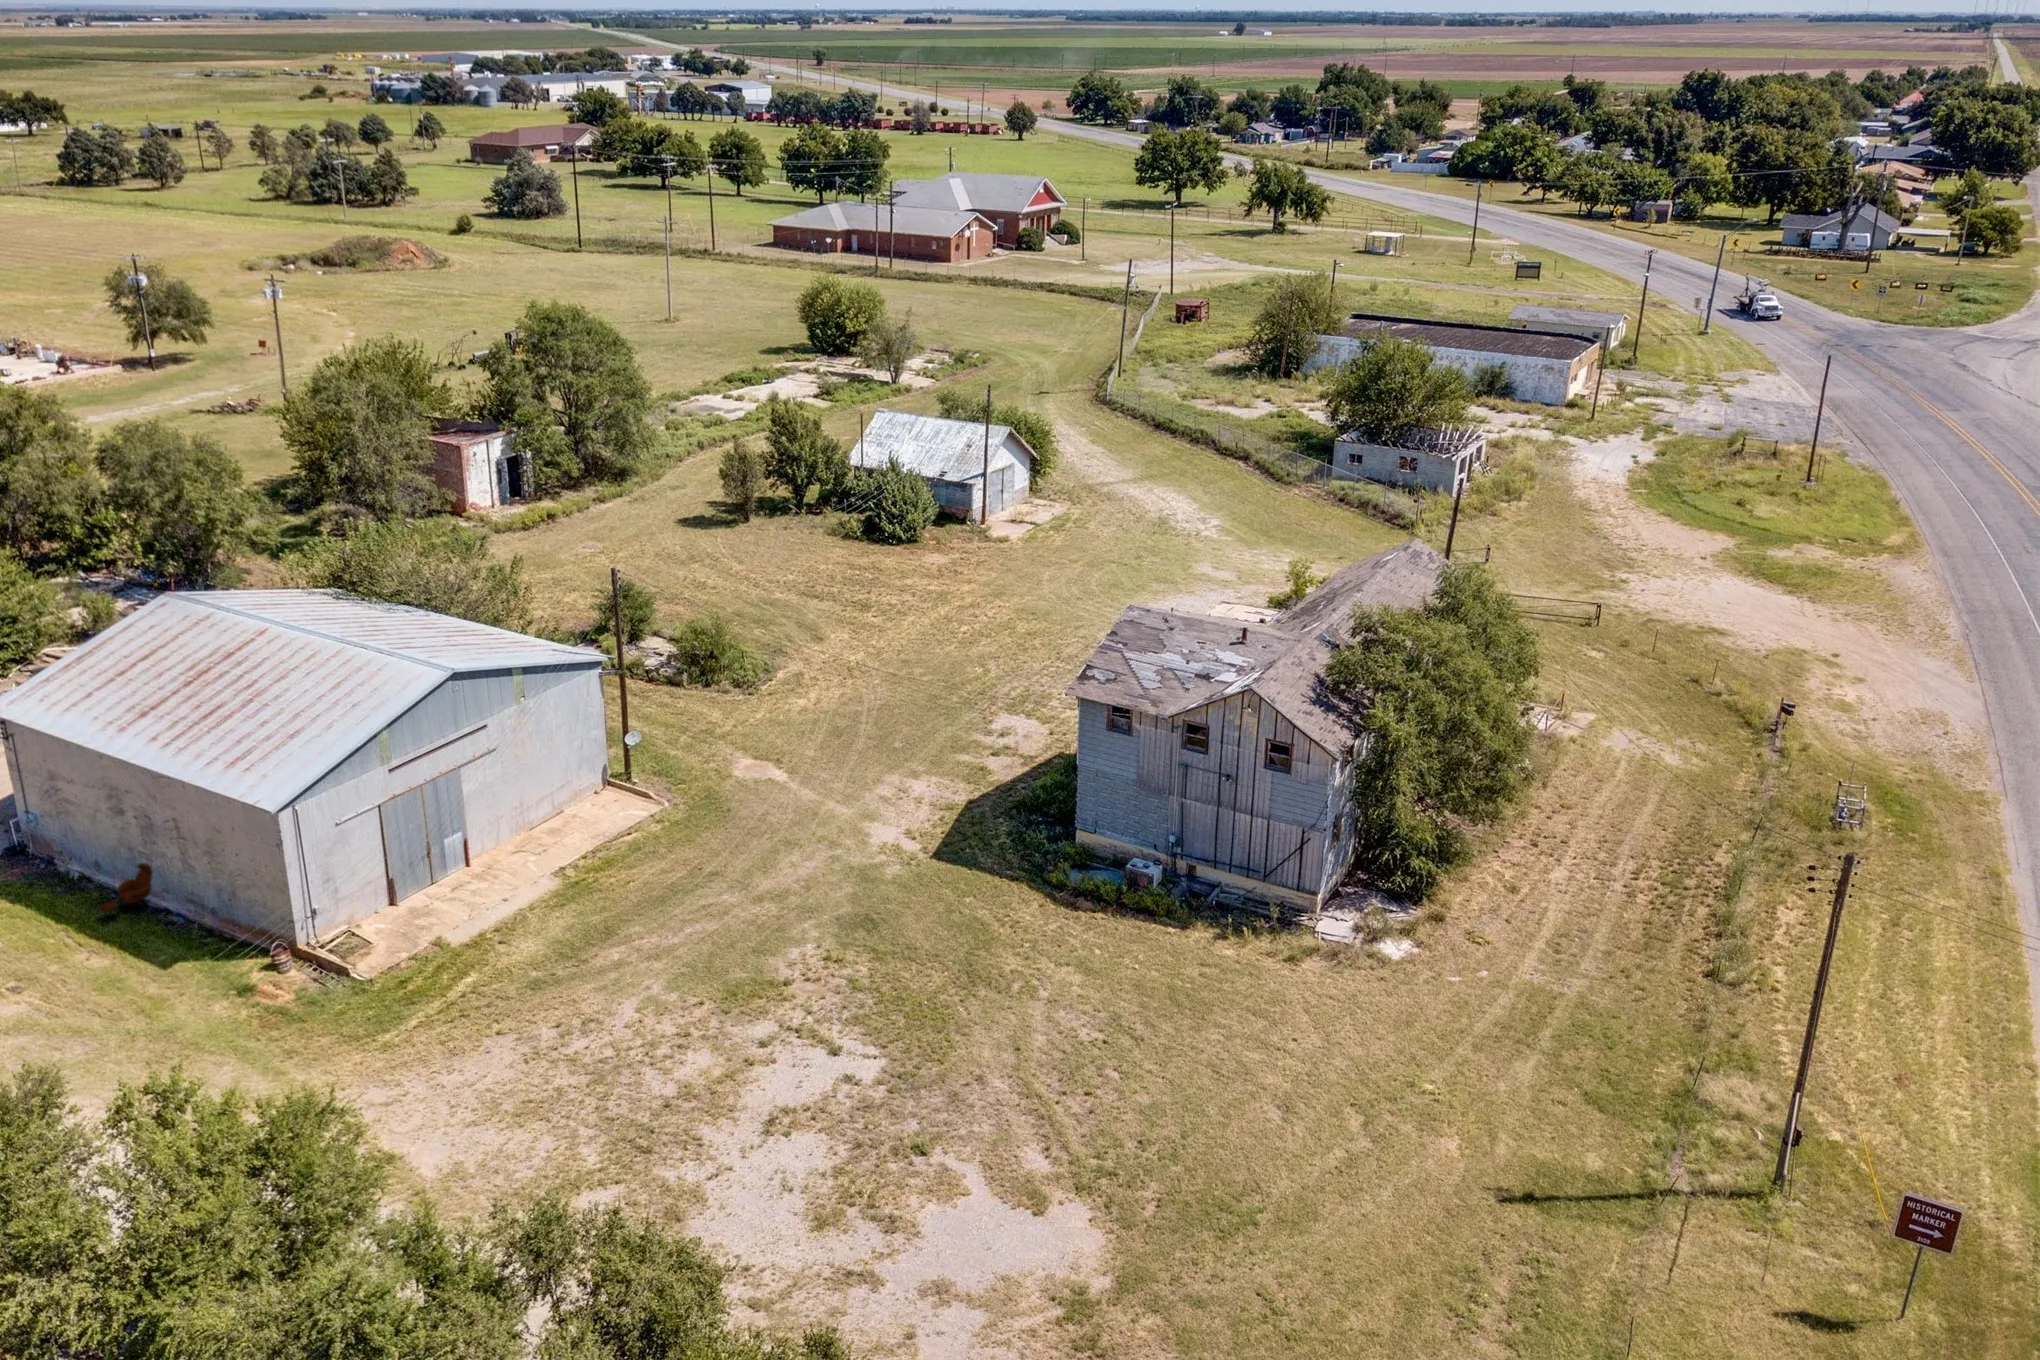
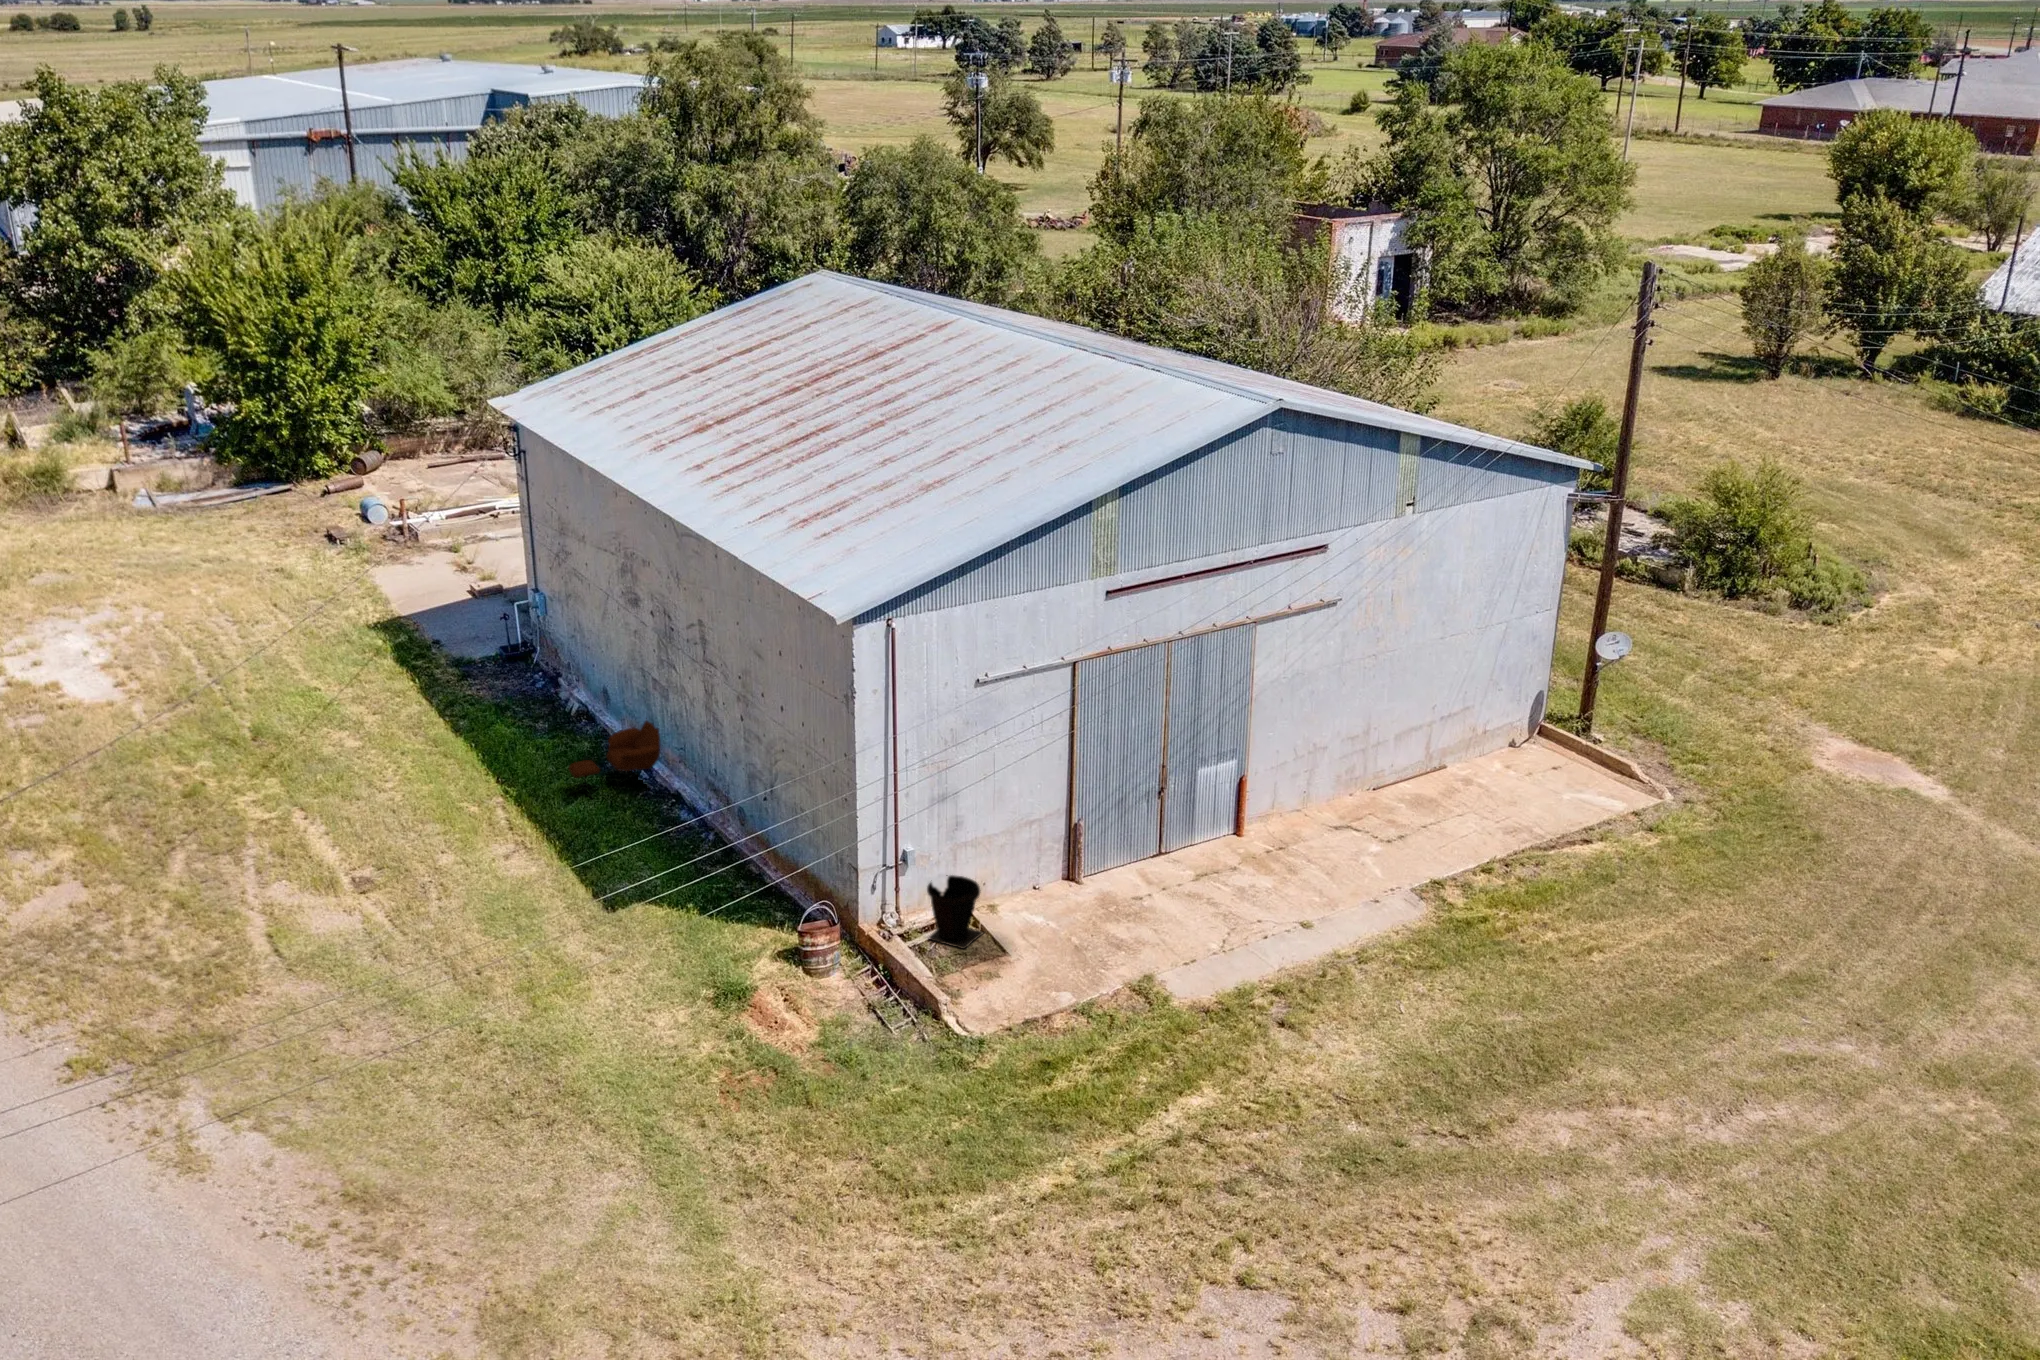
bucket: none [328,913,359,946] -> present [927,875,984,949]

